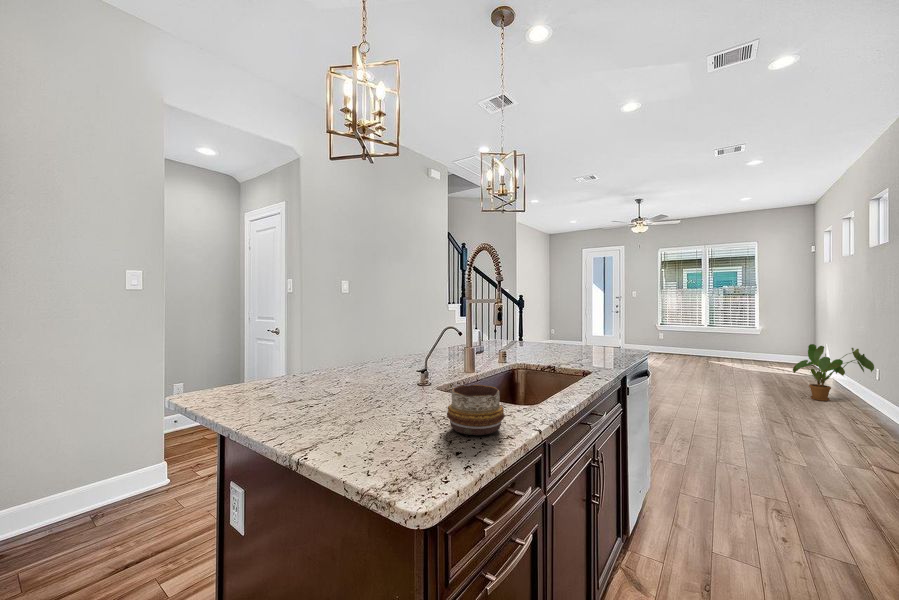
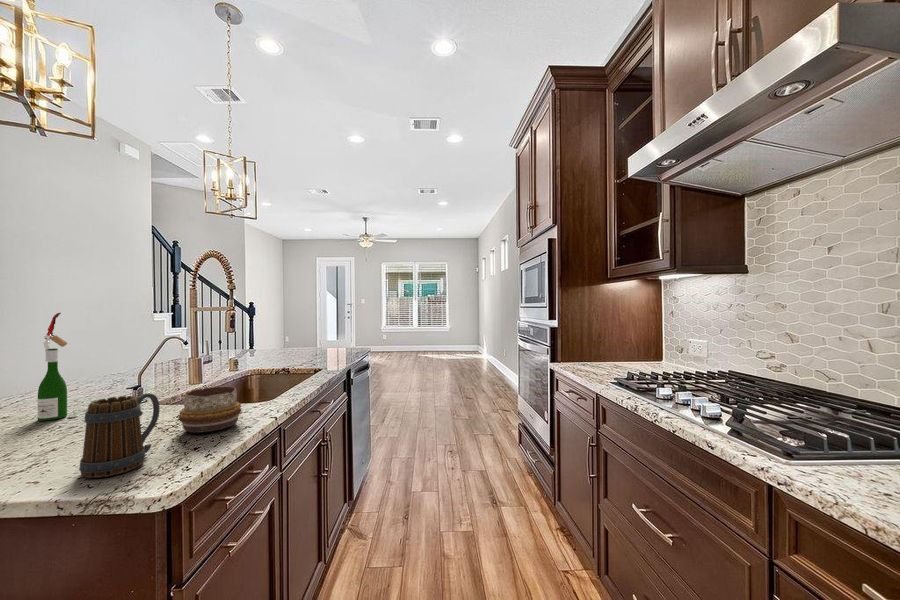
wine bottle: none [360,303,383,391] -> present [38,313,78,421]
house plant: present [793,344,874,401] -> none [469,336,509,376]
mug: none [364,387,428,468] -> present [79,393,160,478]

